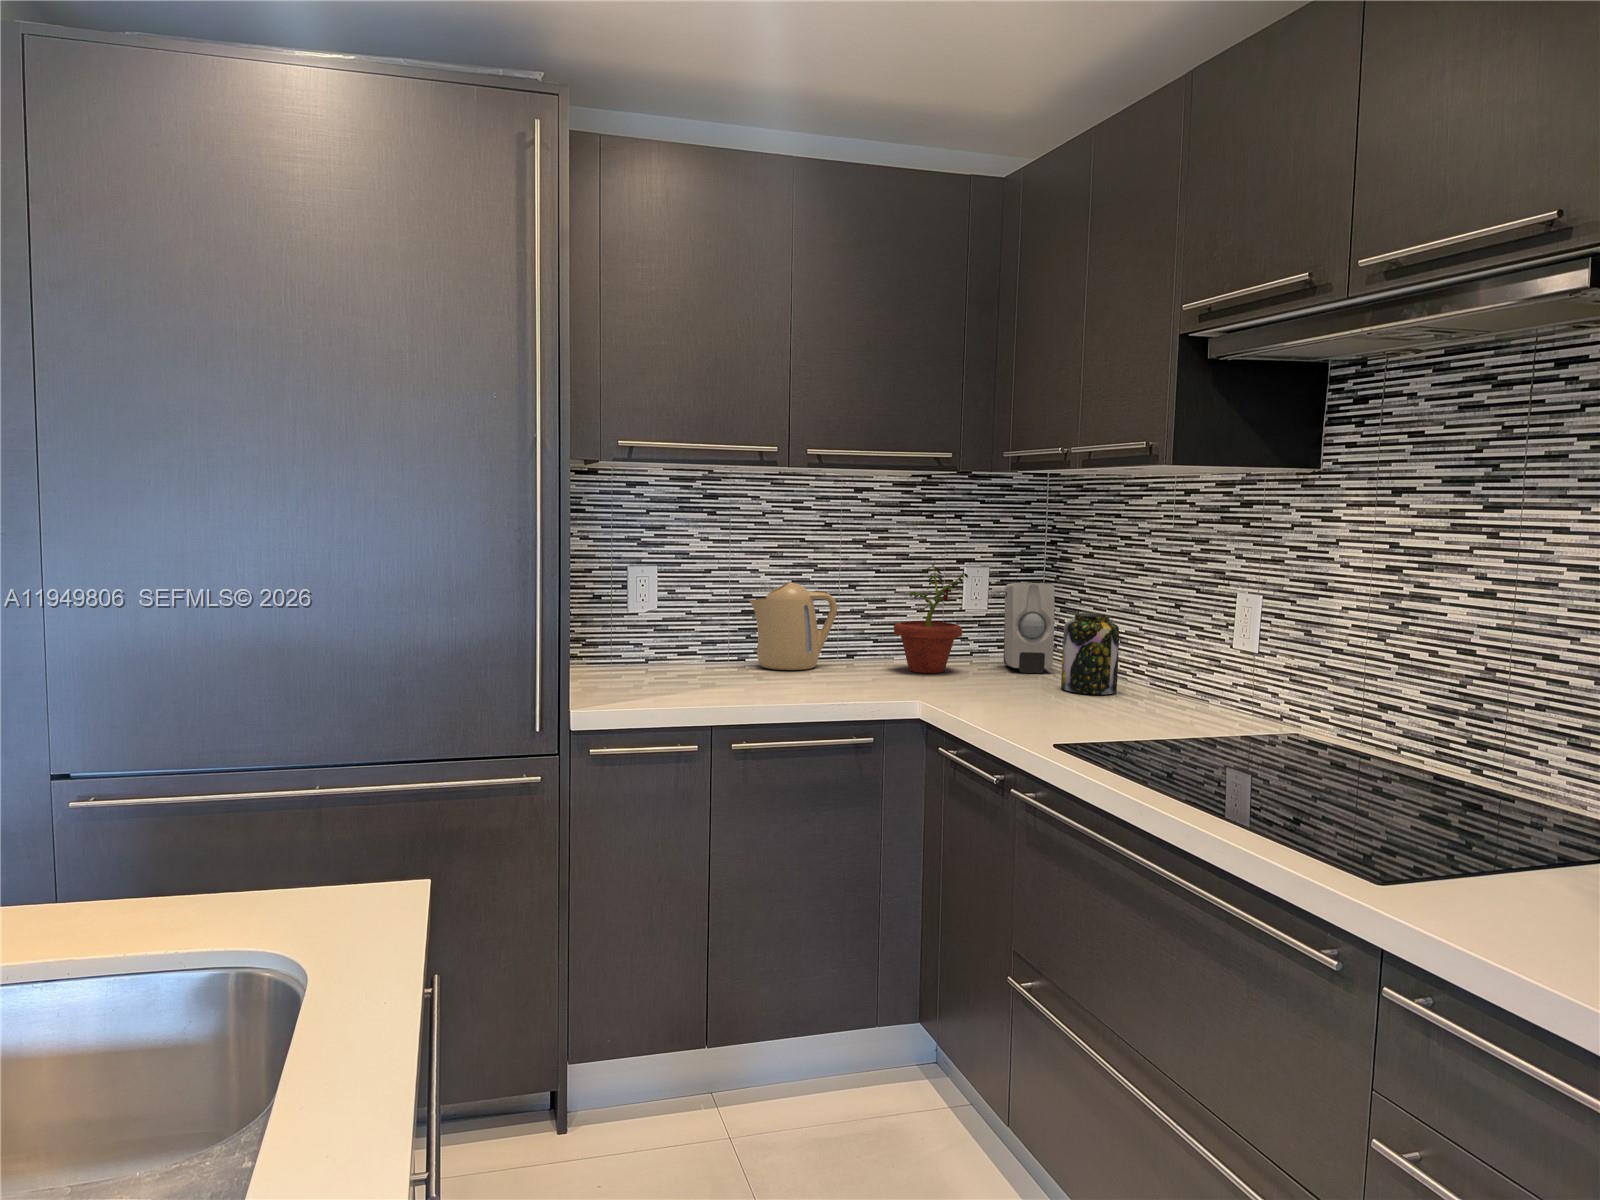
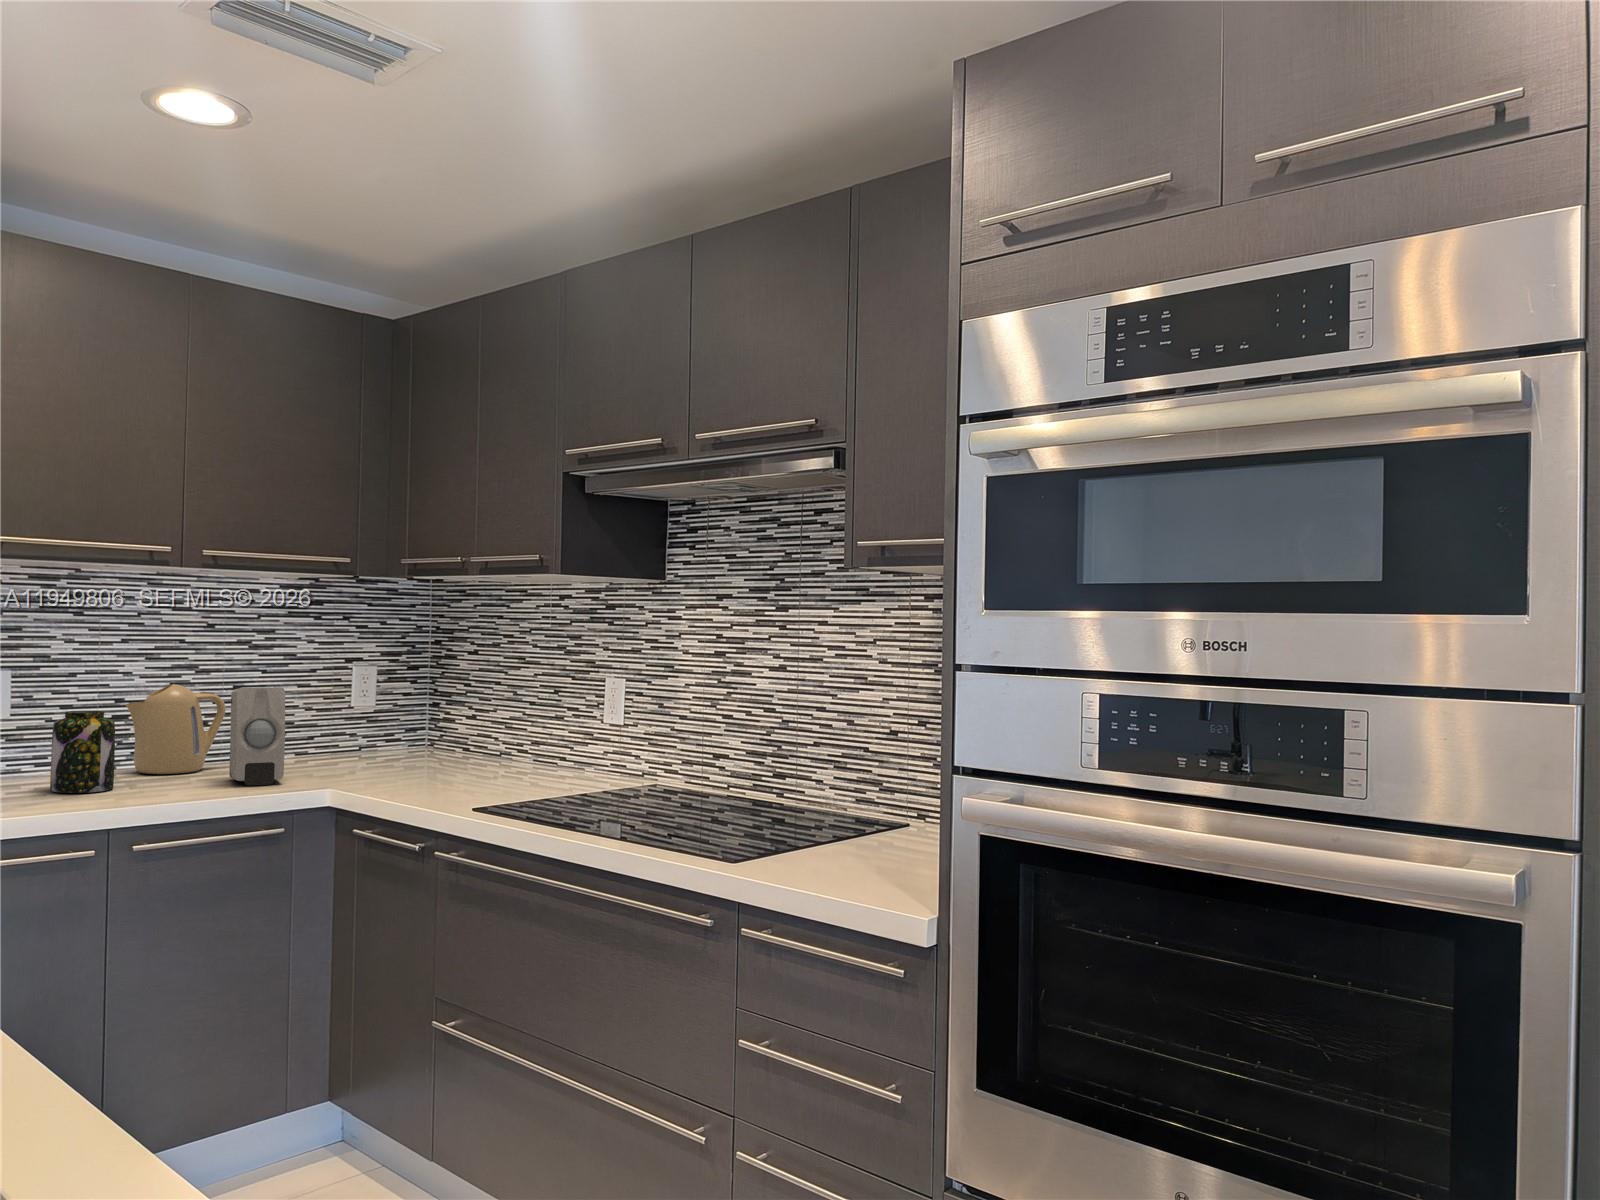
potted plant: present [894,563,968,673] -> none [287,662,365,767]
soap dispenser: present [1004,583,1054,673] -> present [230,687,285,786]
jar: present [1061,613,1119,694] -> present [50,711,115,793]

